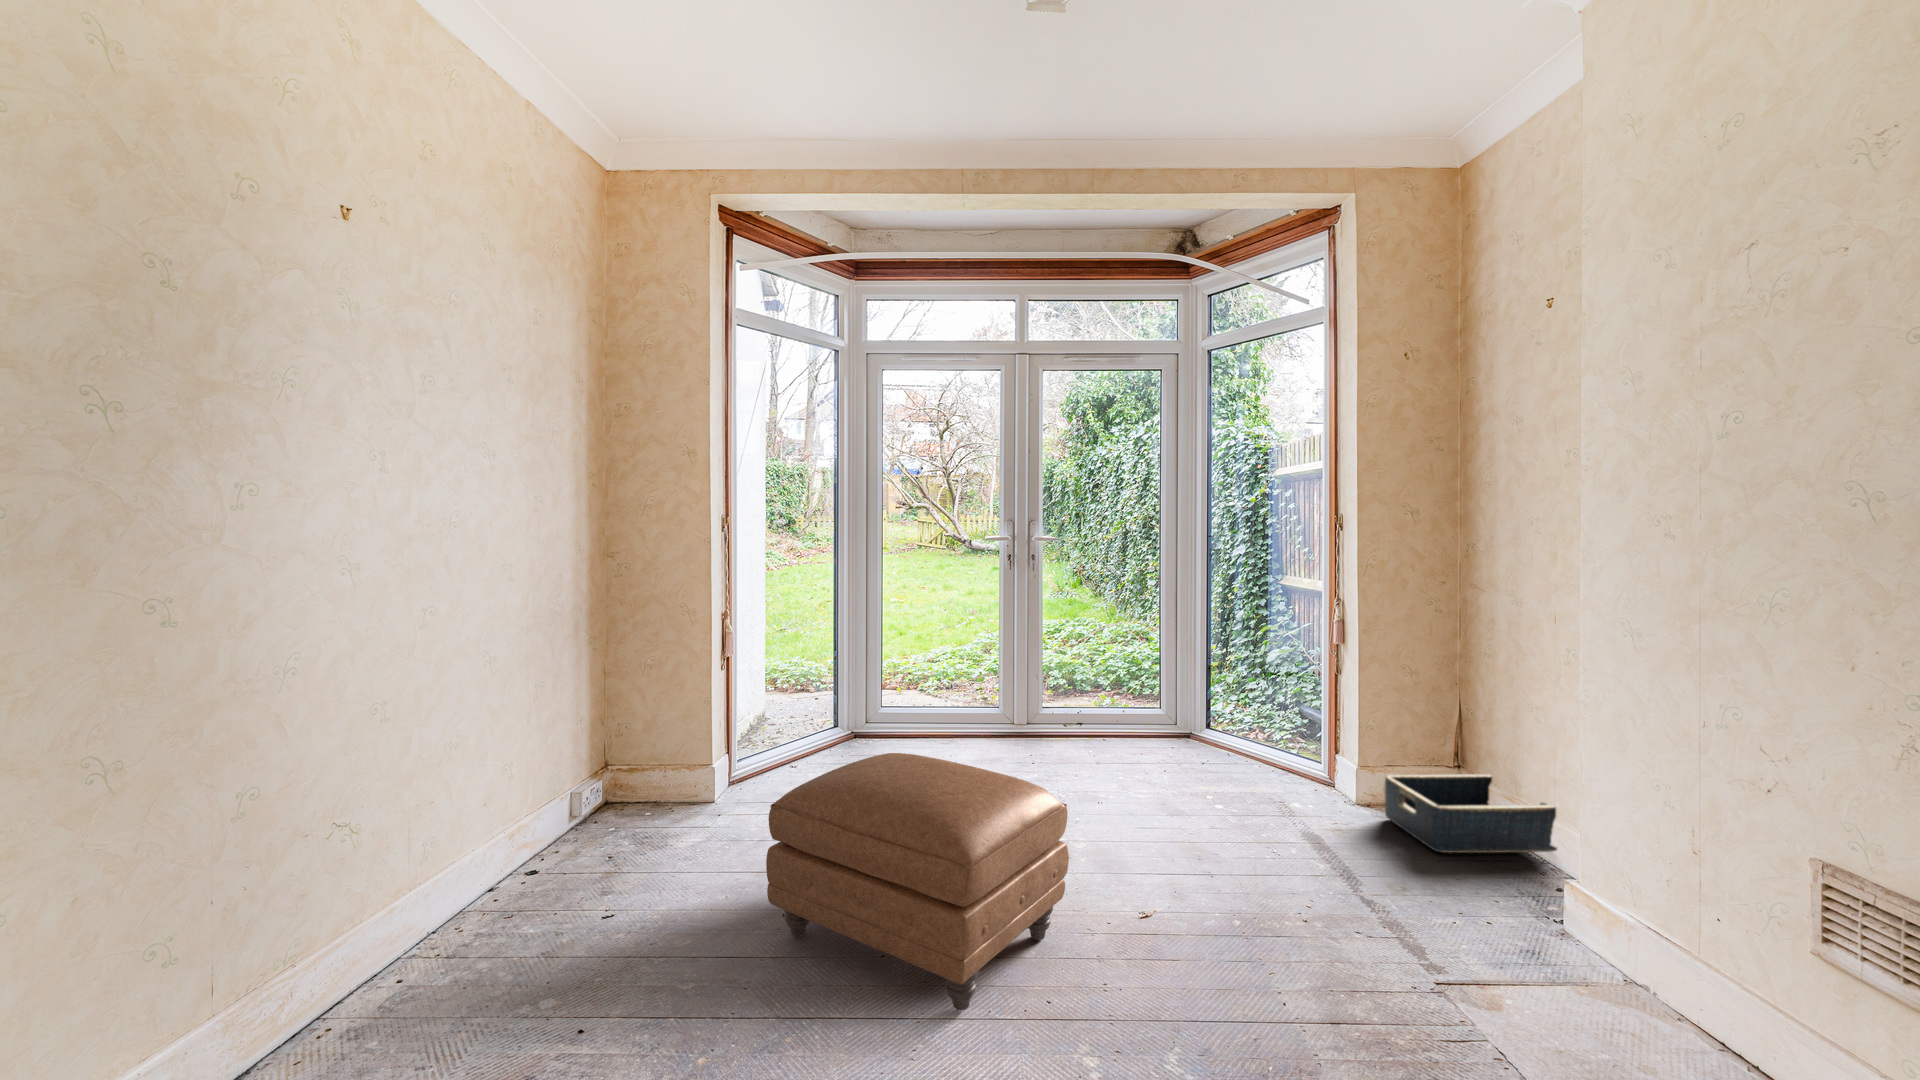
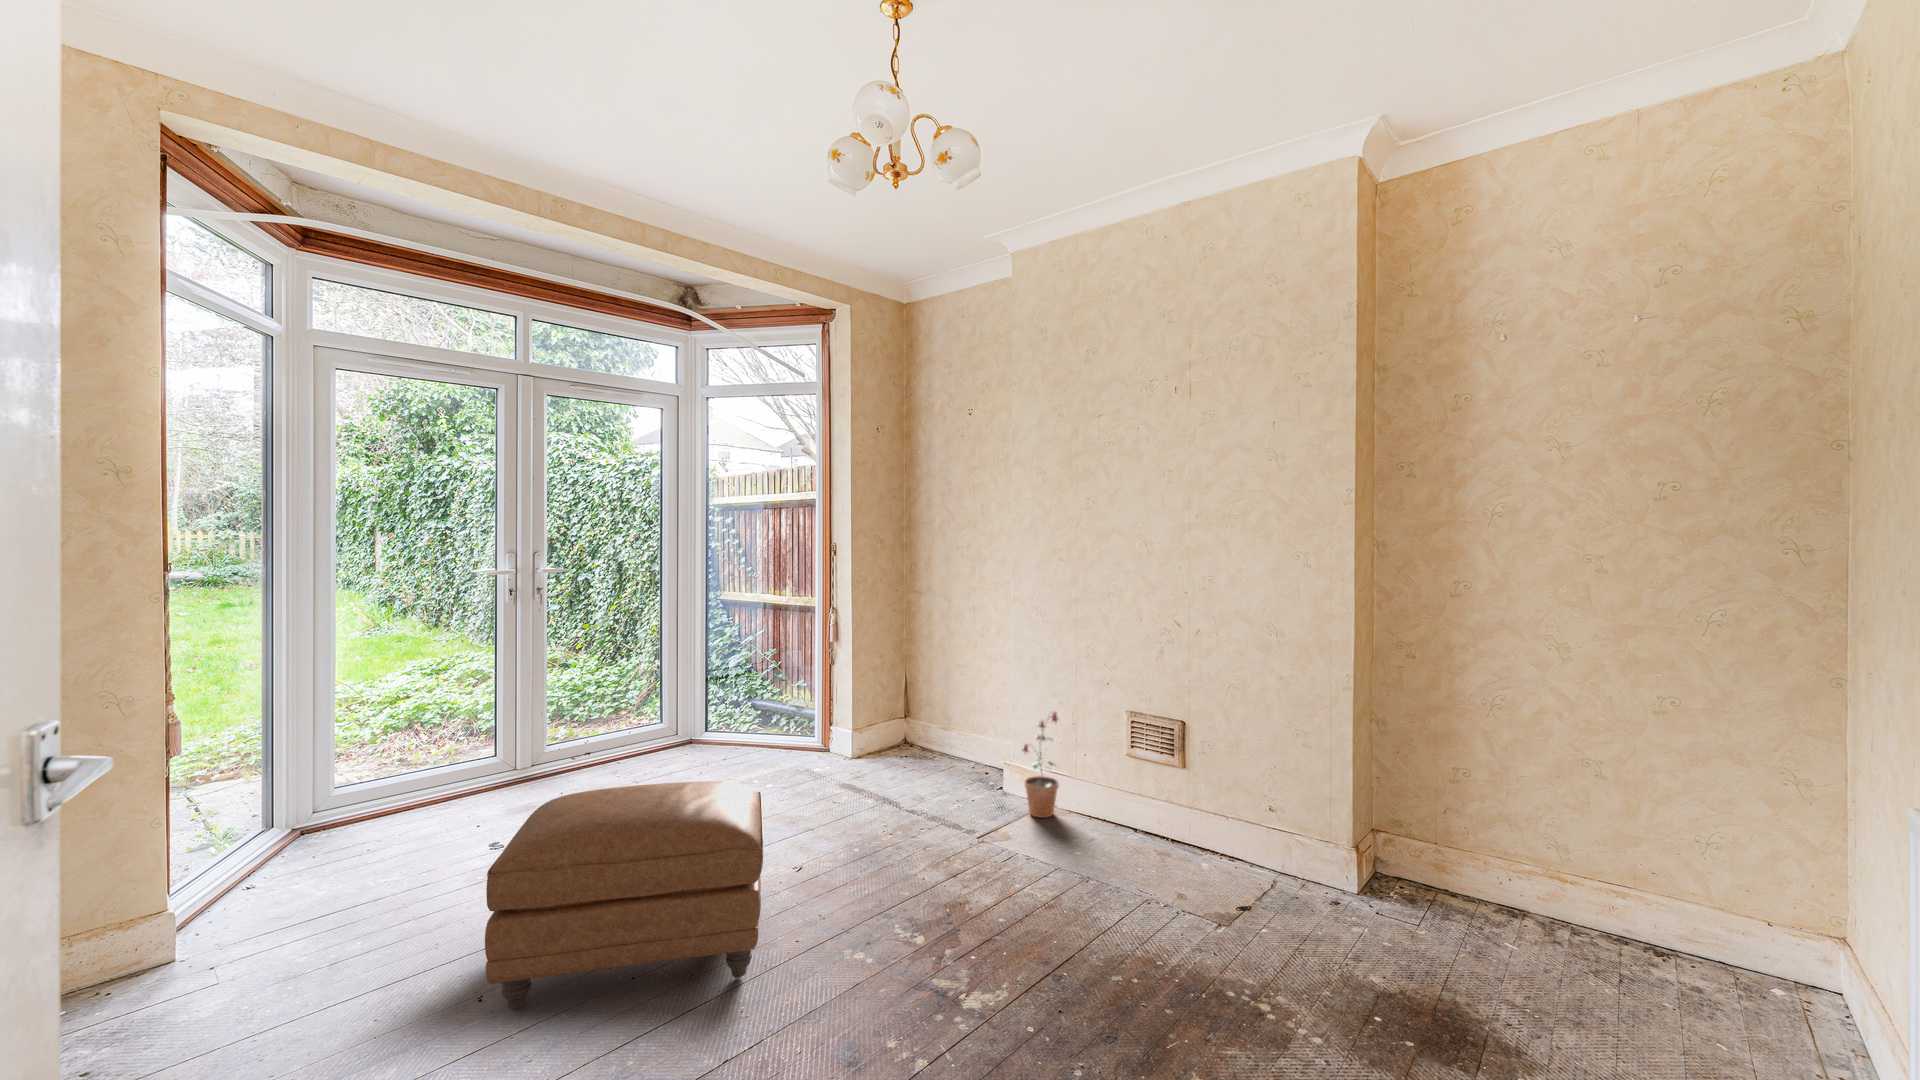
basket: present [1384,775,1557,853] -> none [879,717,975,772]
potted plant: none [1558,817,1661,1005] -> present [1023,712,1059,818]

